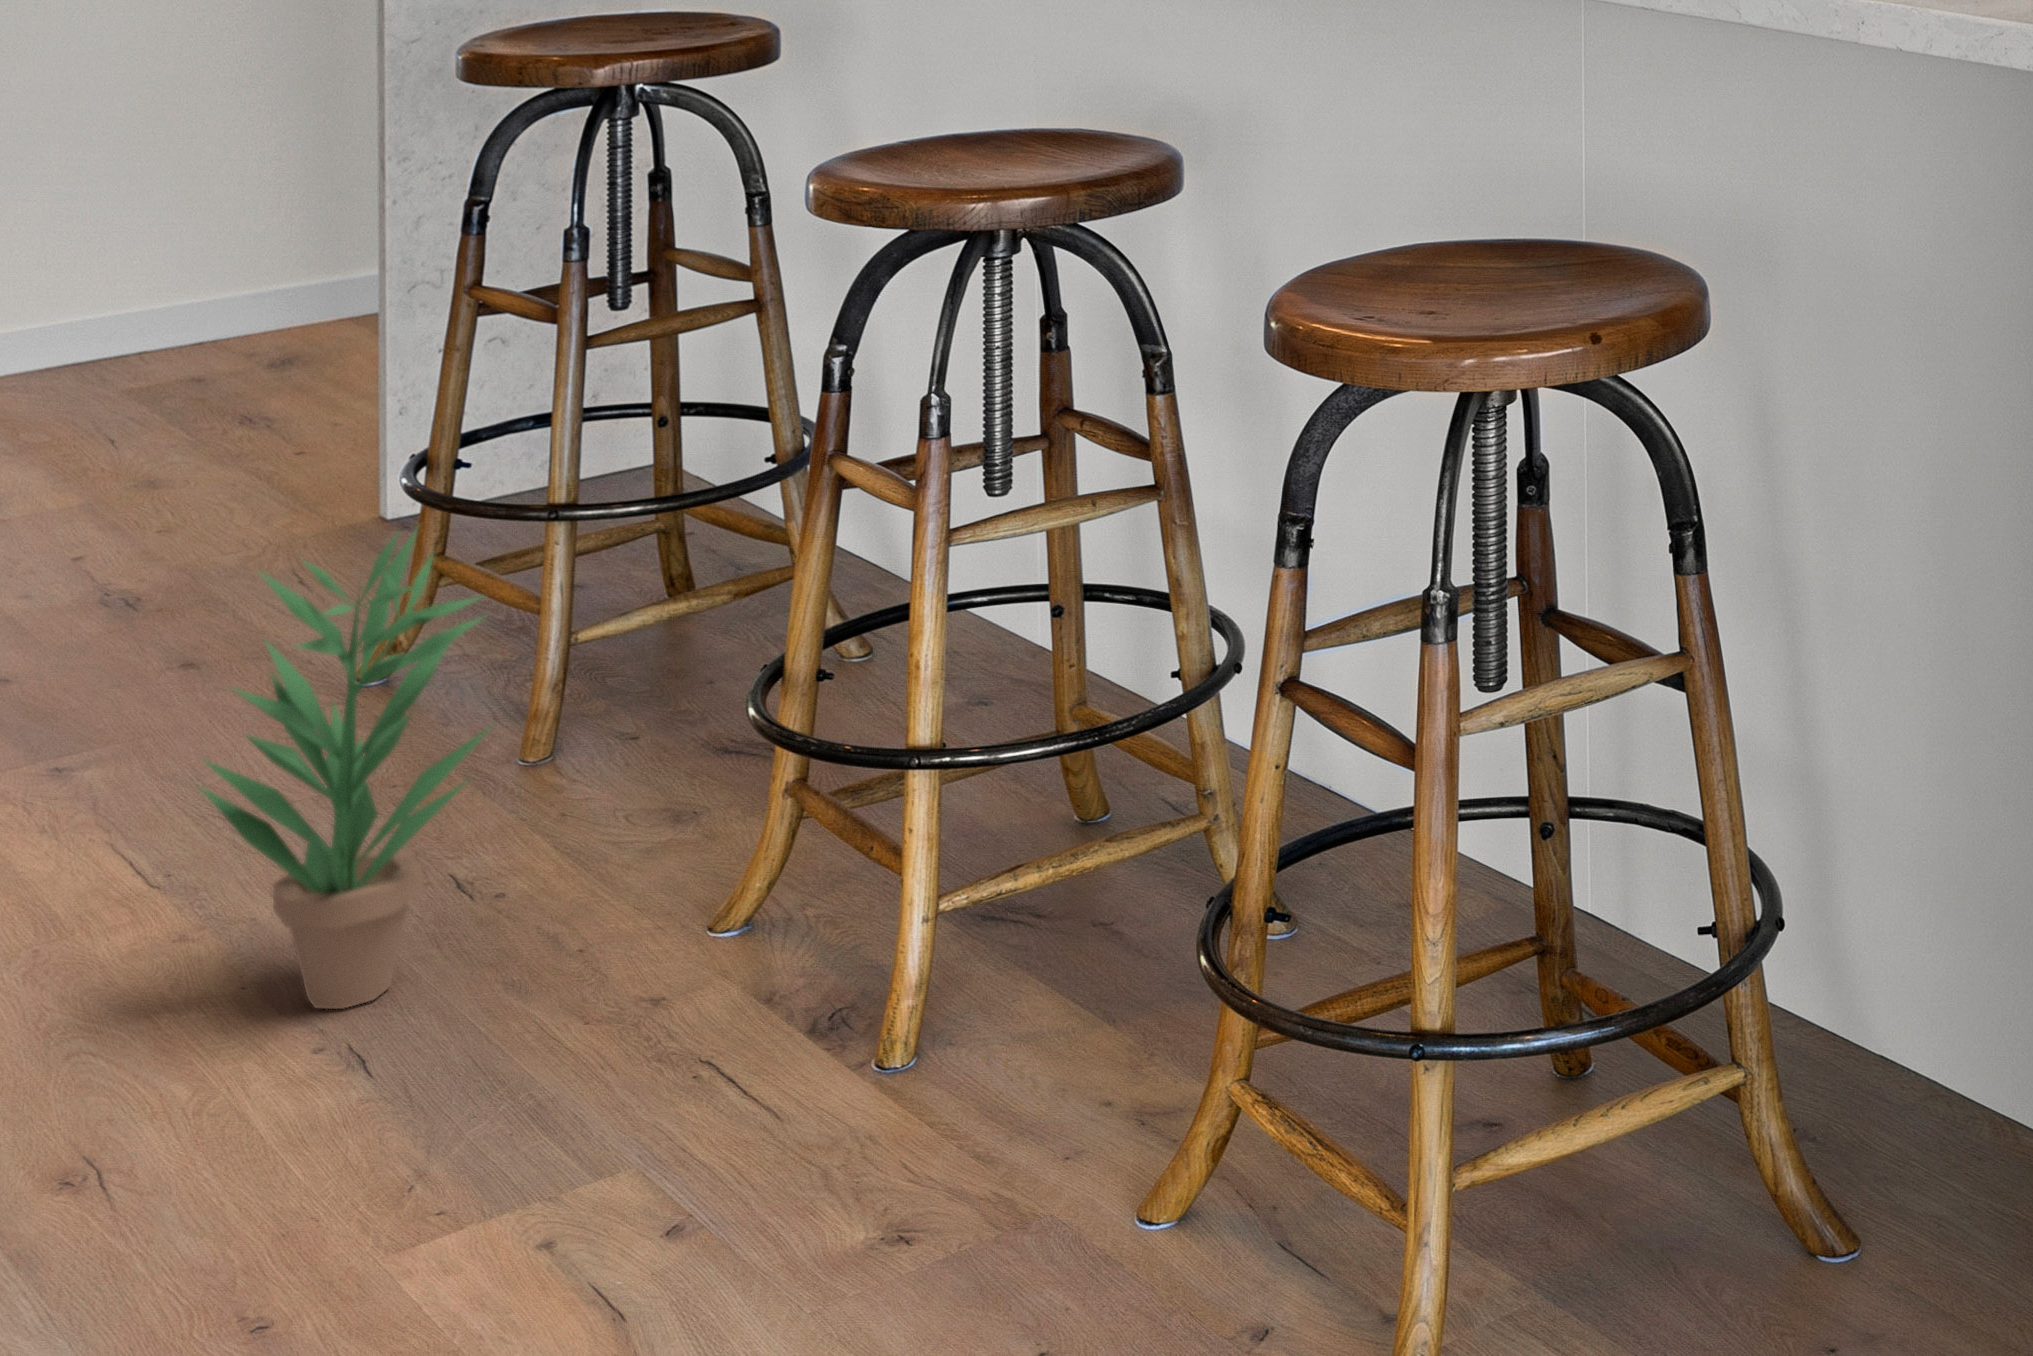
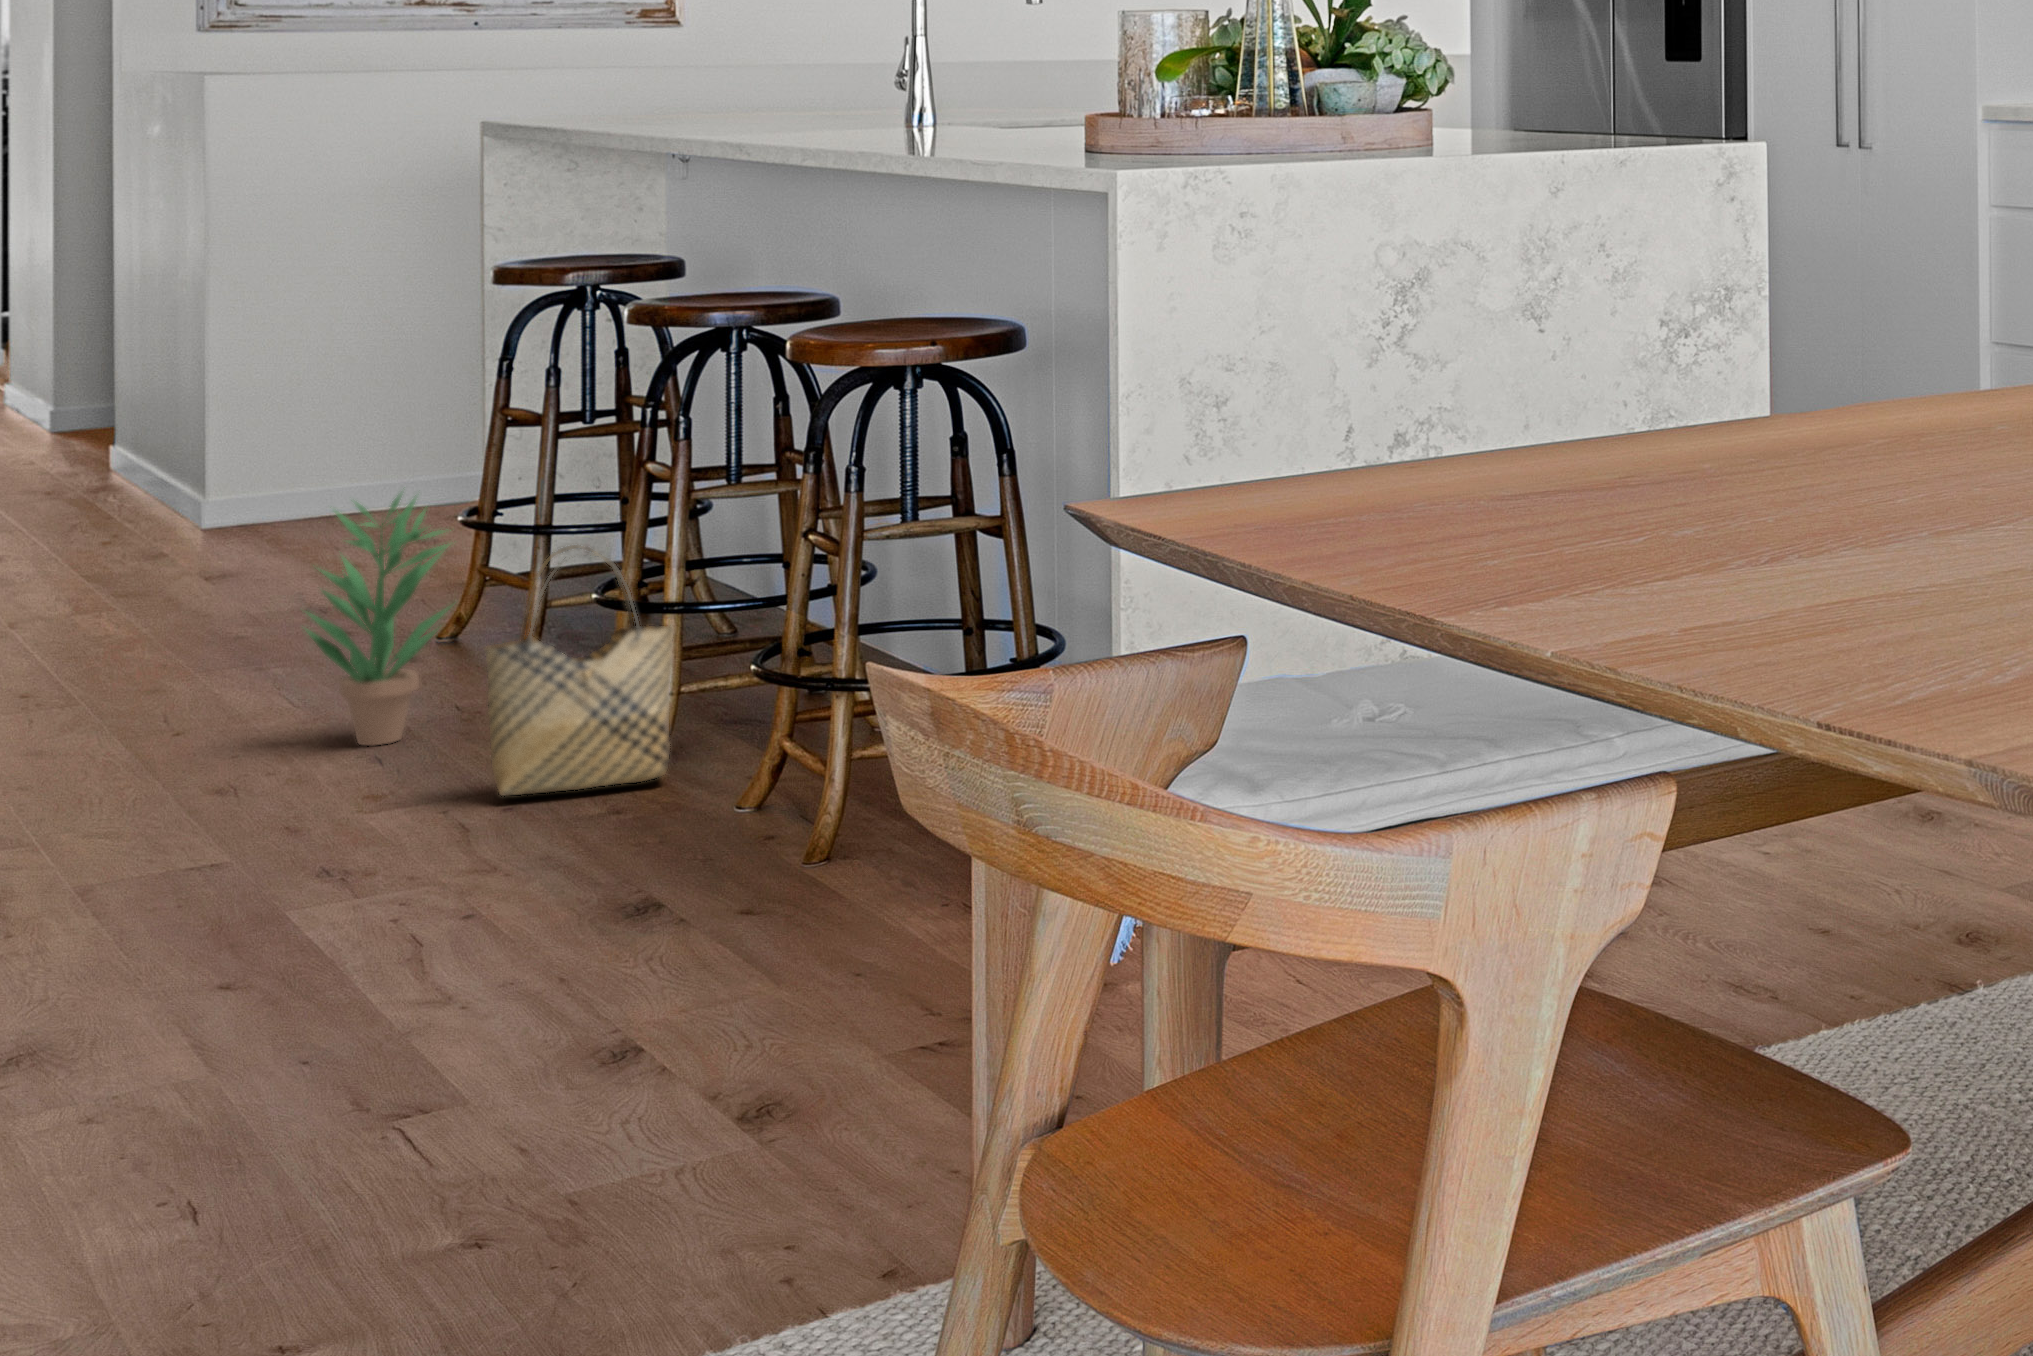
woven basket: none [618,668,966,1199] -> present [484,546,674,795]

